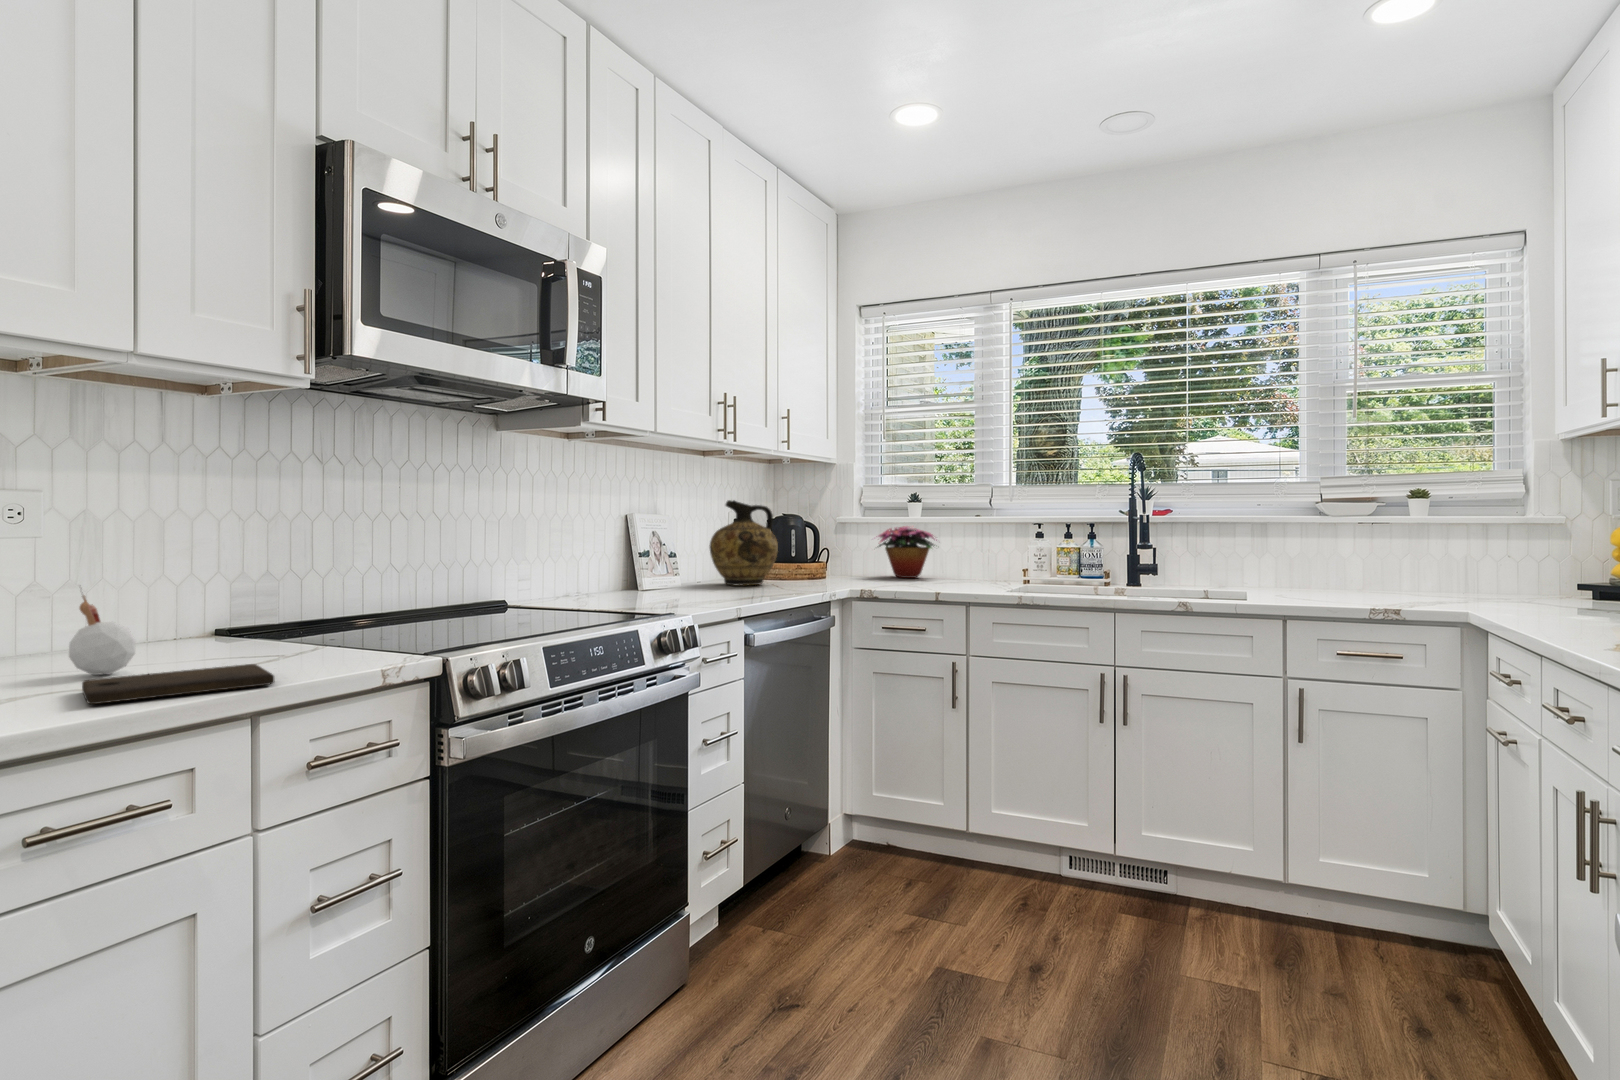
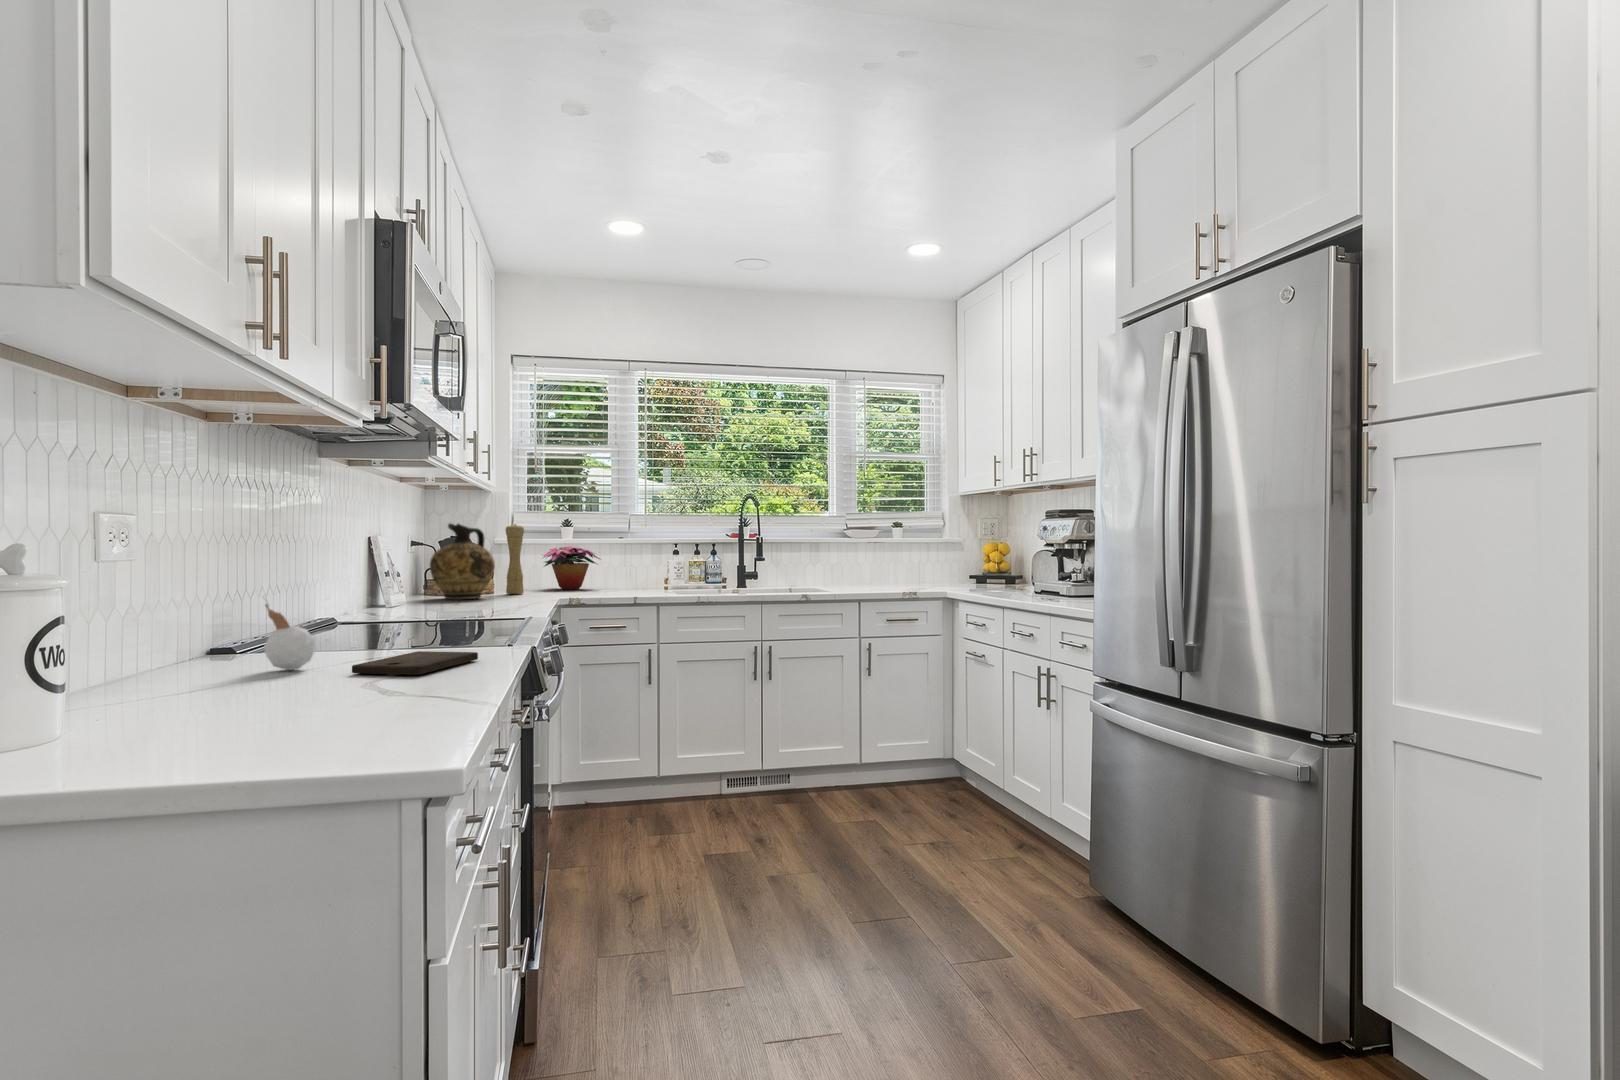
pepper mill: none [810,501,831,581] -> present [506,524,524,594]

